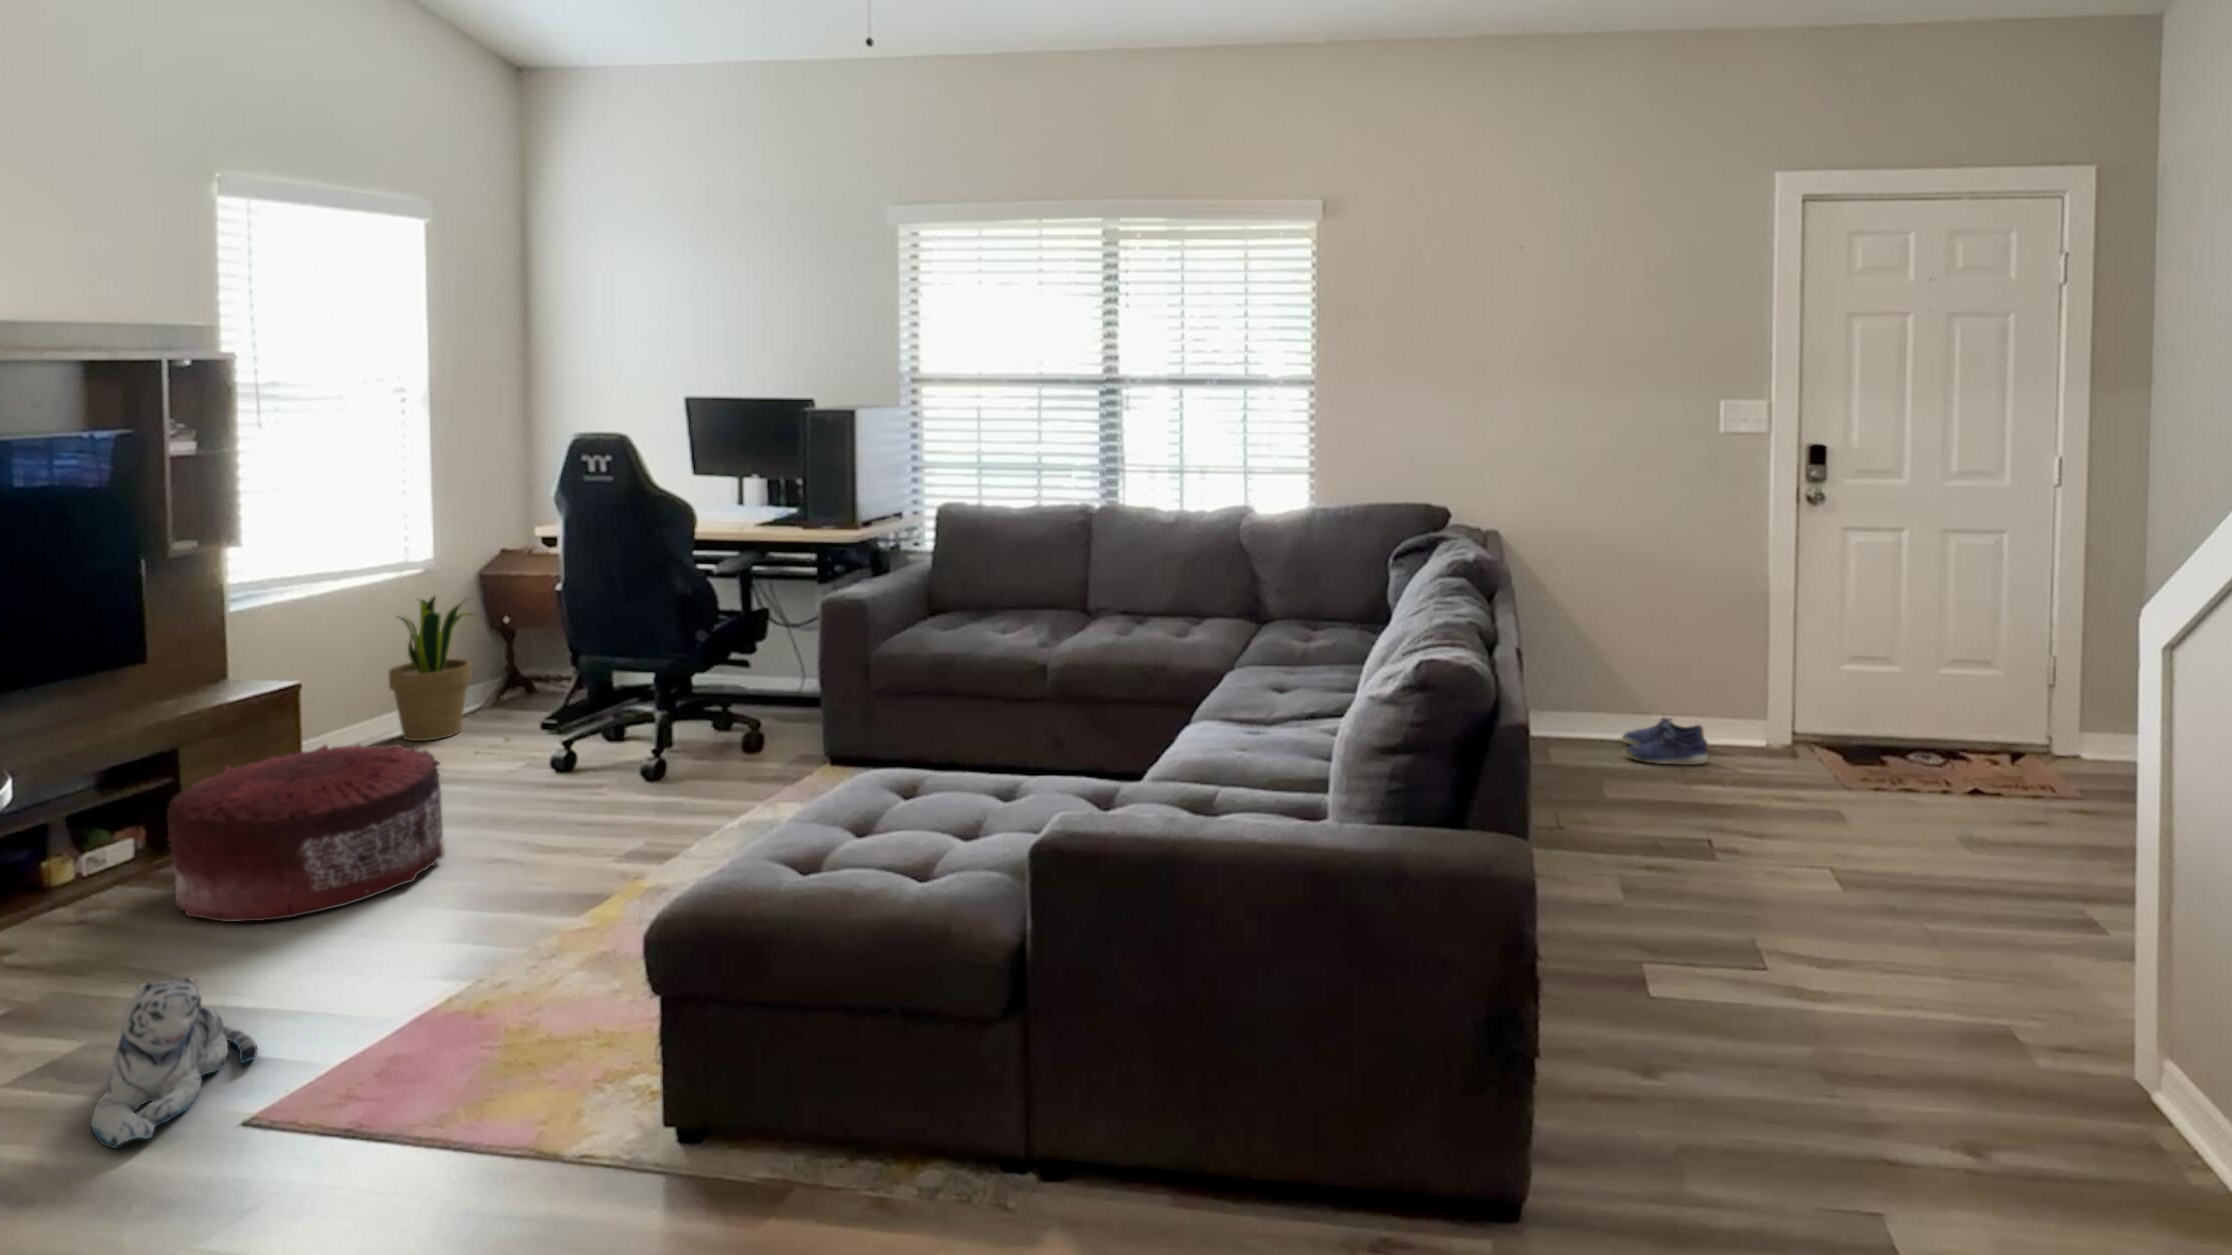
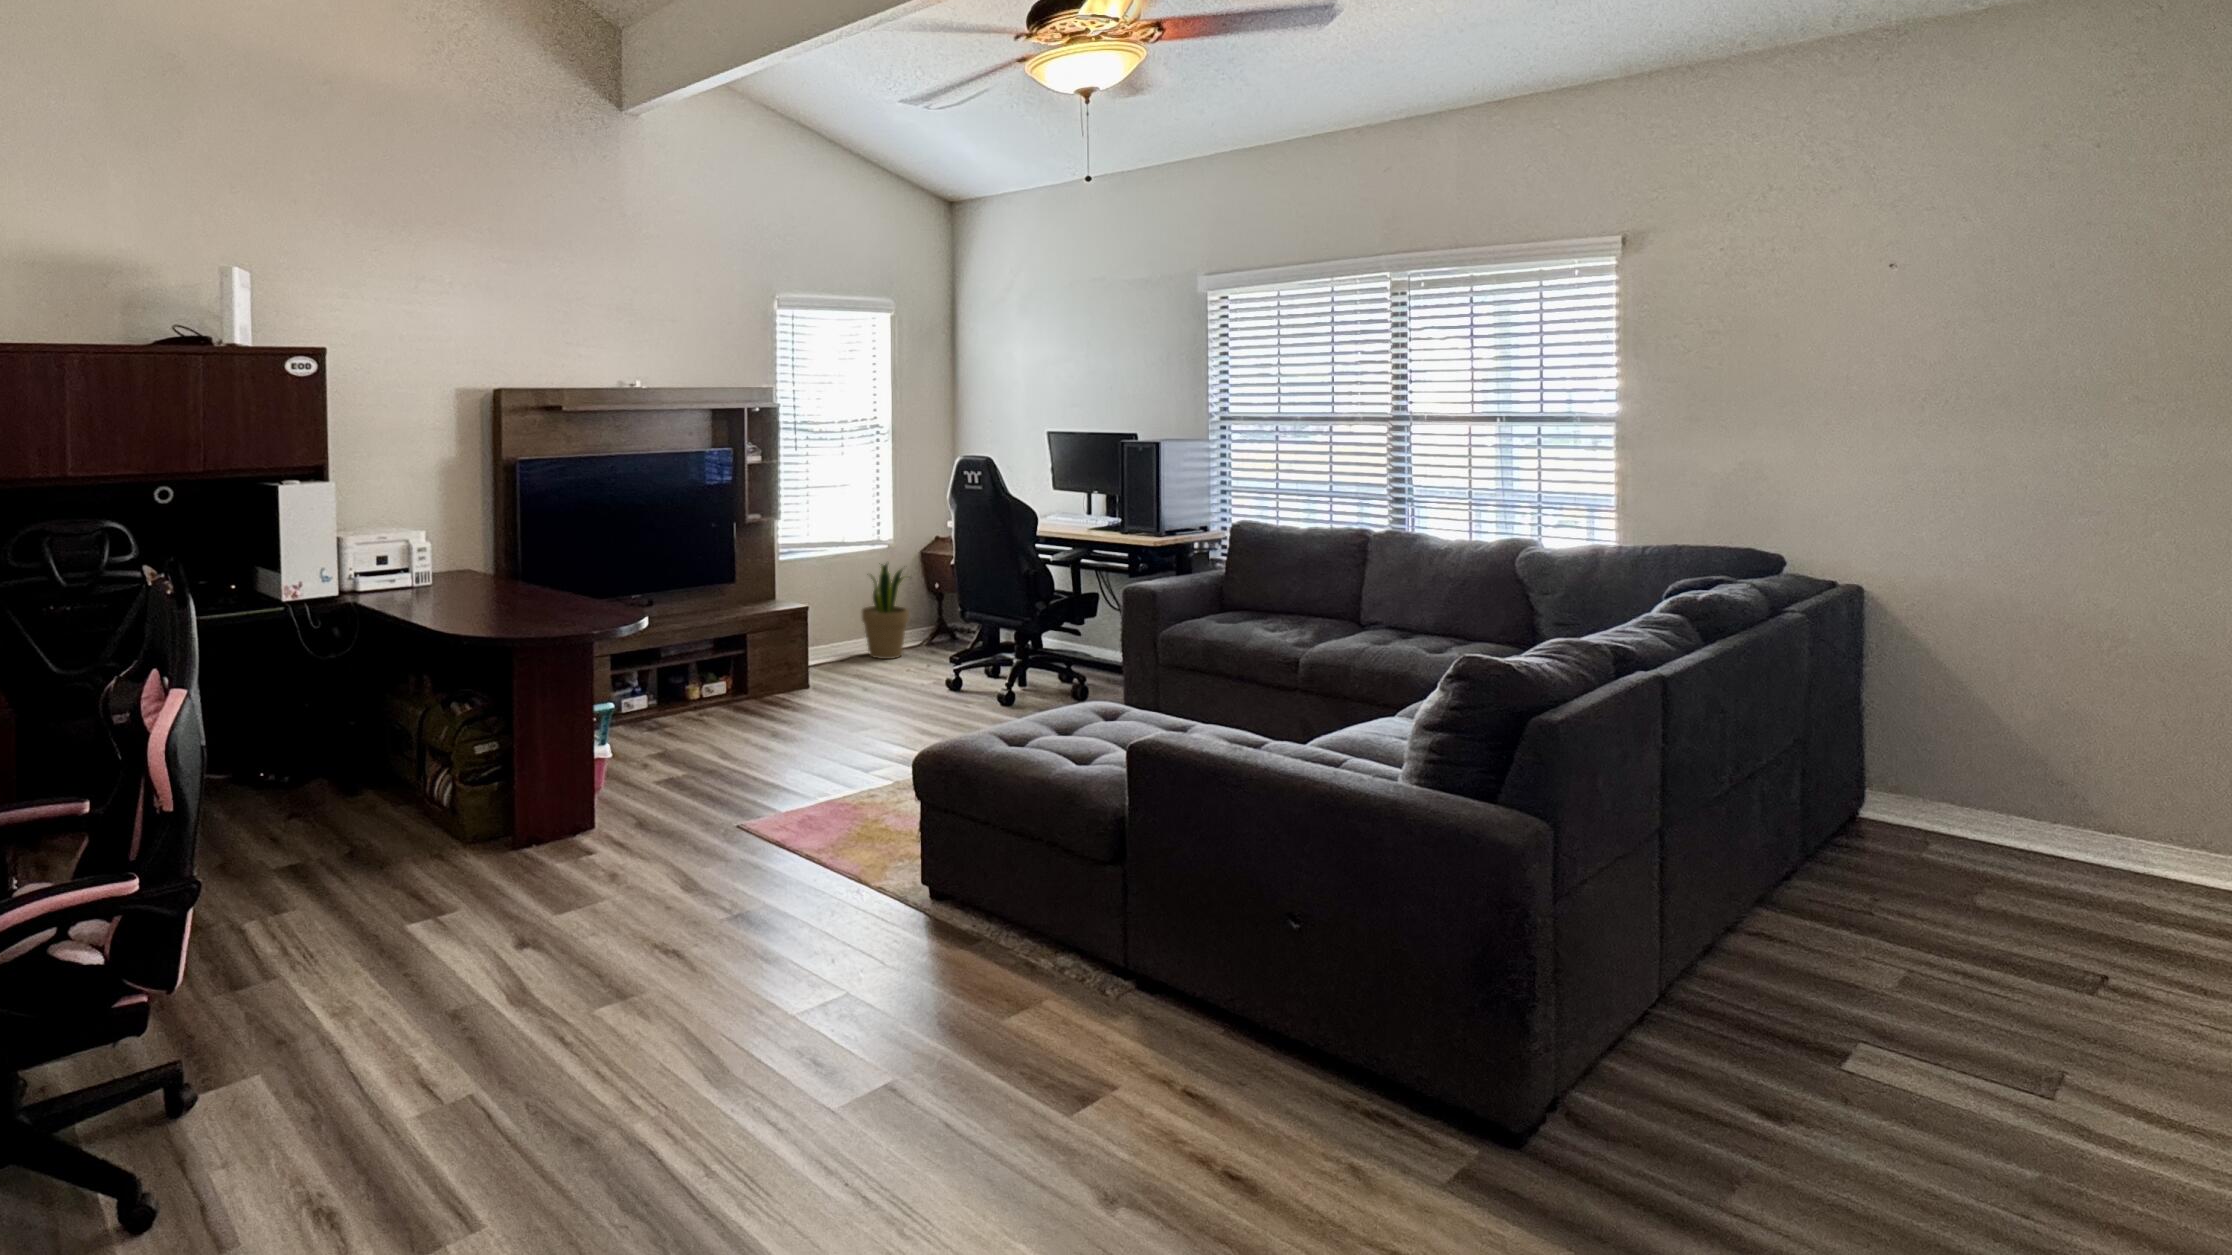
shoe: present [1622,717,1708,765] -> none [2023,837,2181,902]
pouf: present [167,744,445,922] -> none [734,644,871,740]
plush toy: present [91,978,257,1149] -> none [684,743,756,822]

